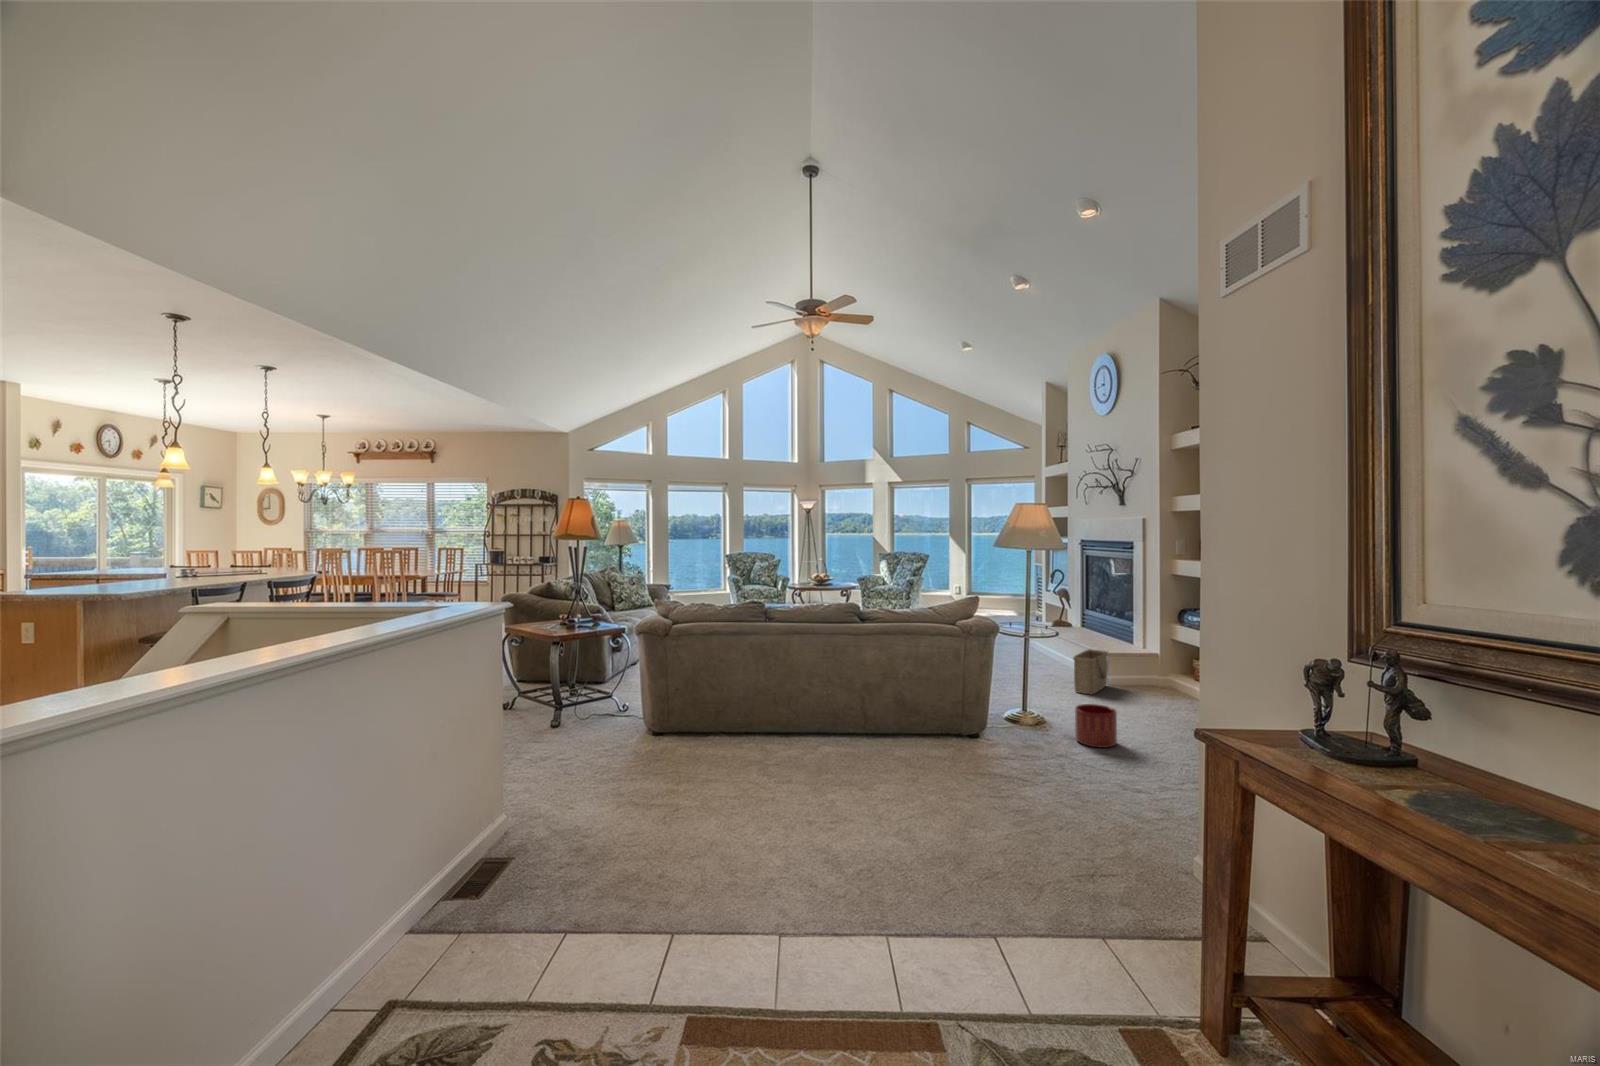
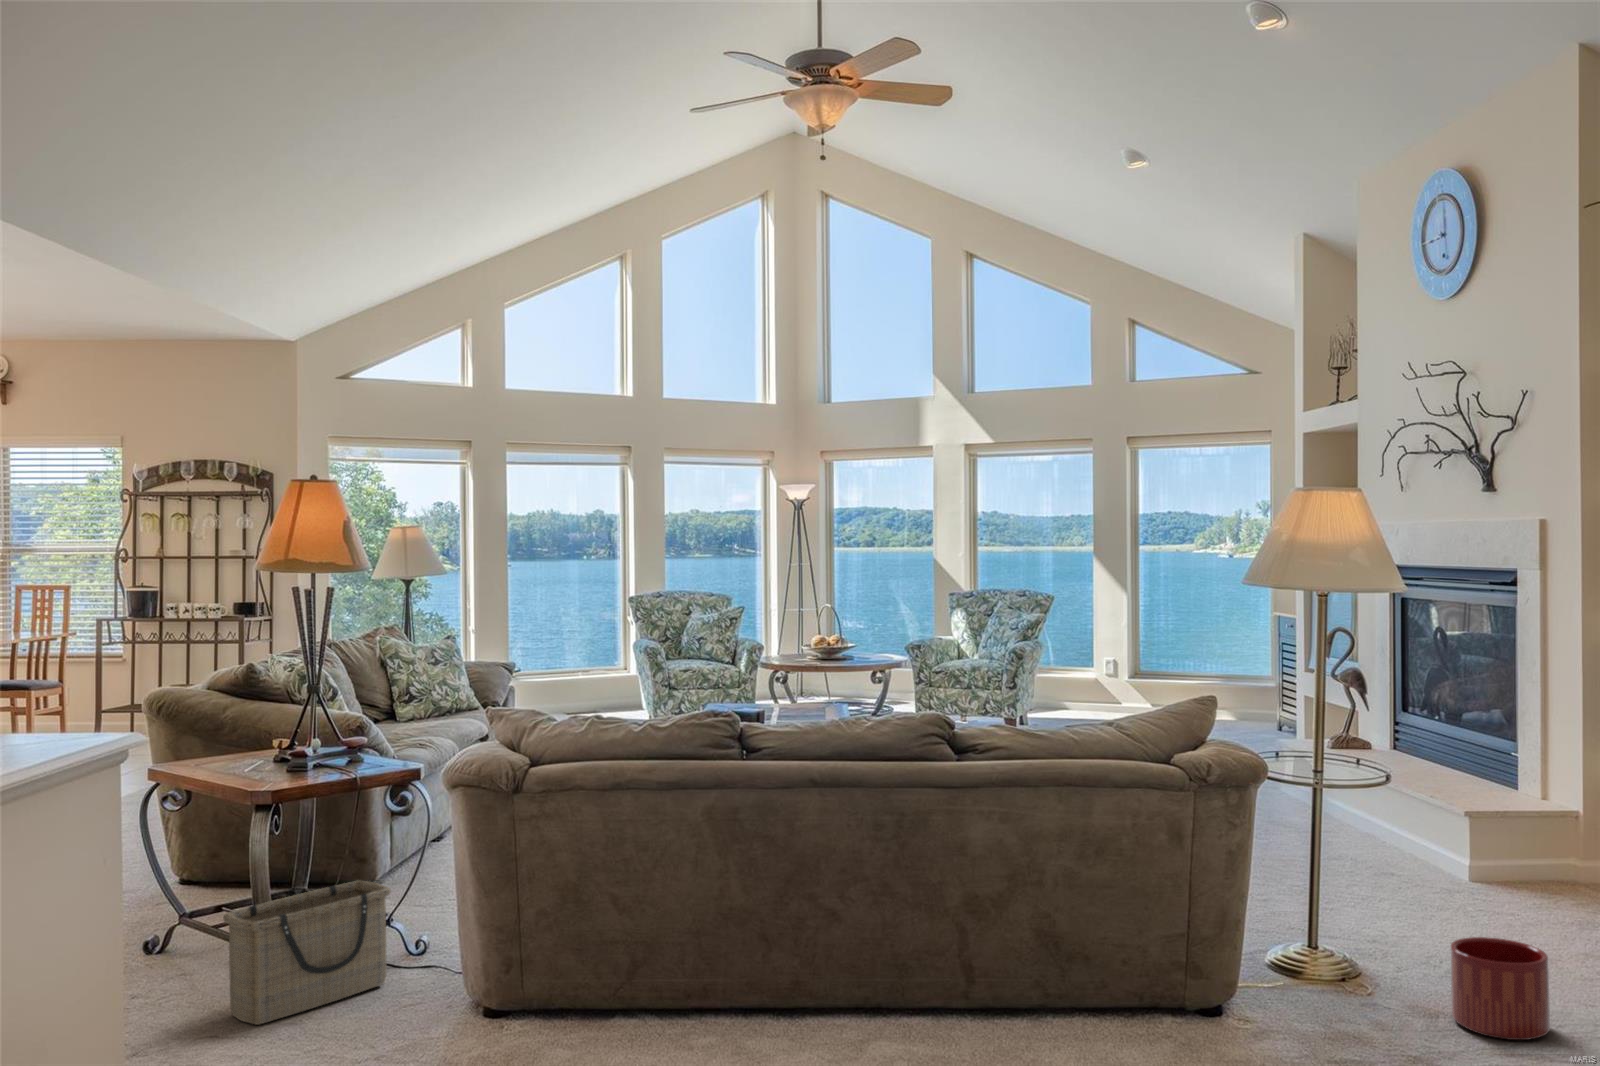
basket: present [1073,649,1108,694] -> present [223,880,390,1025]

